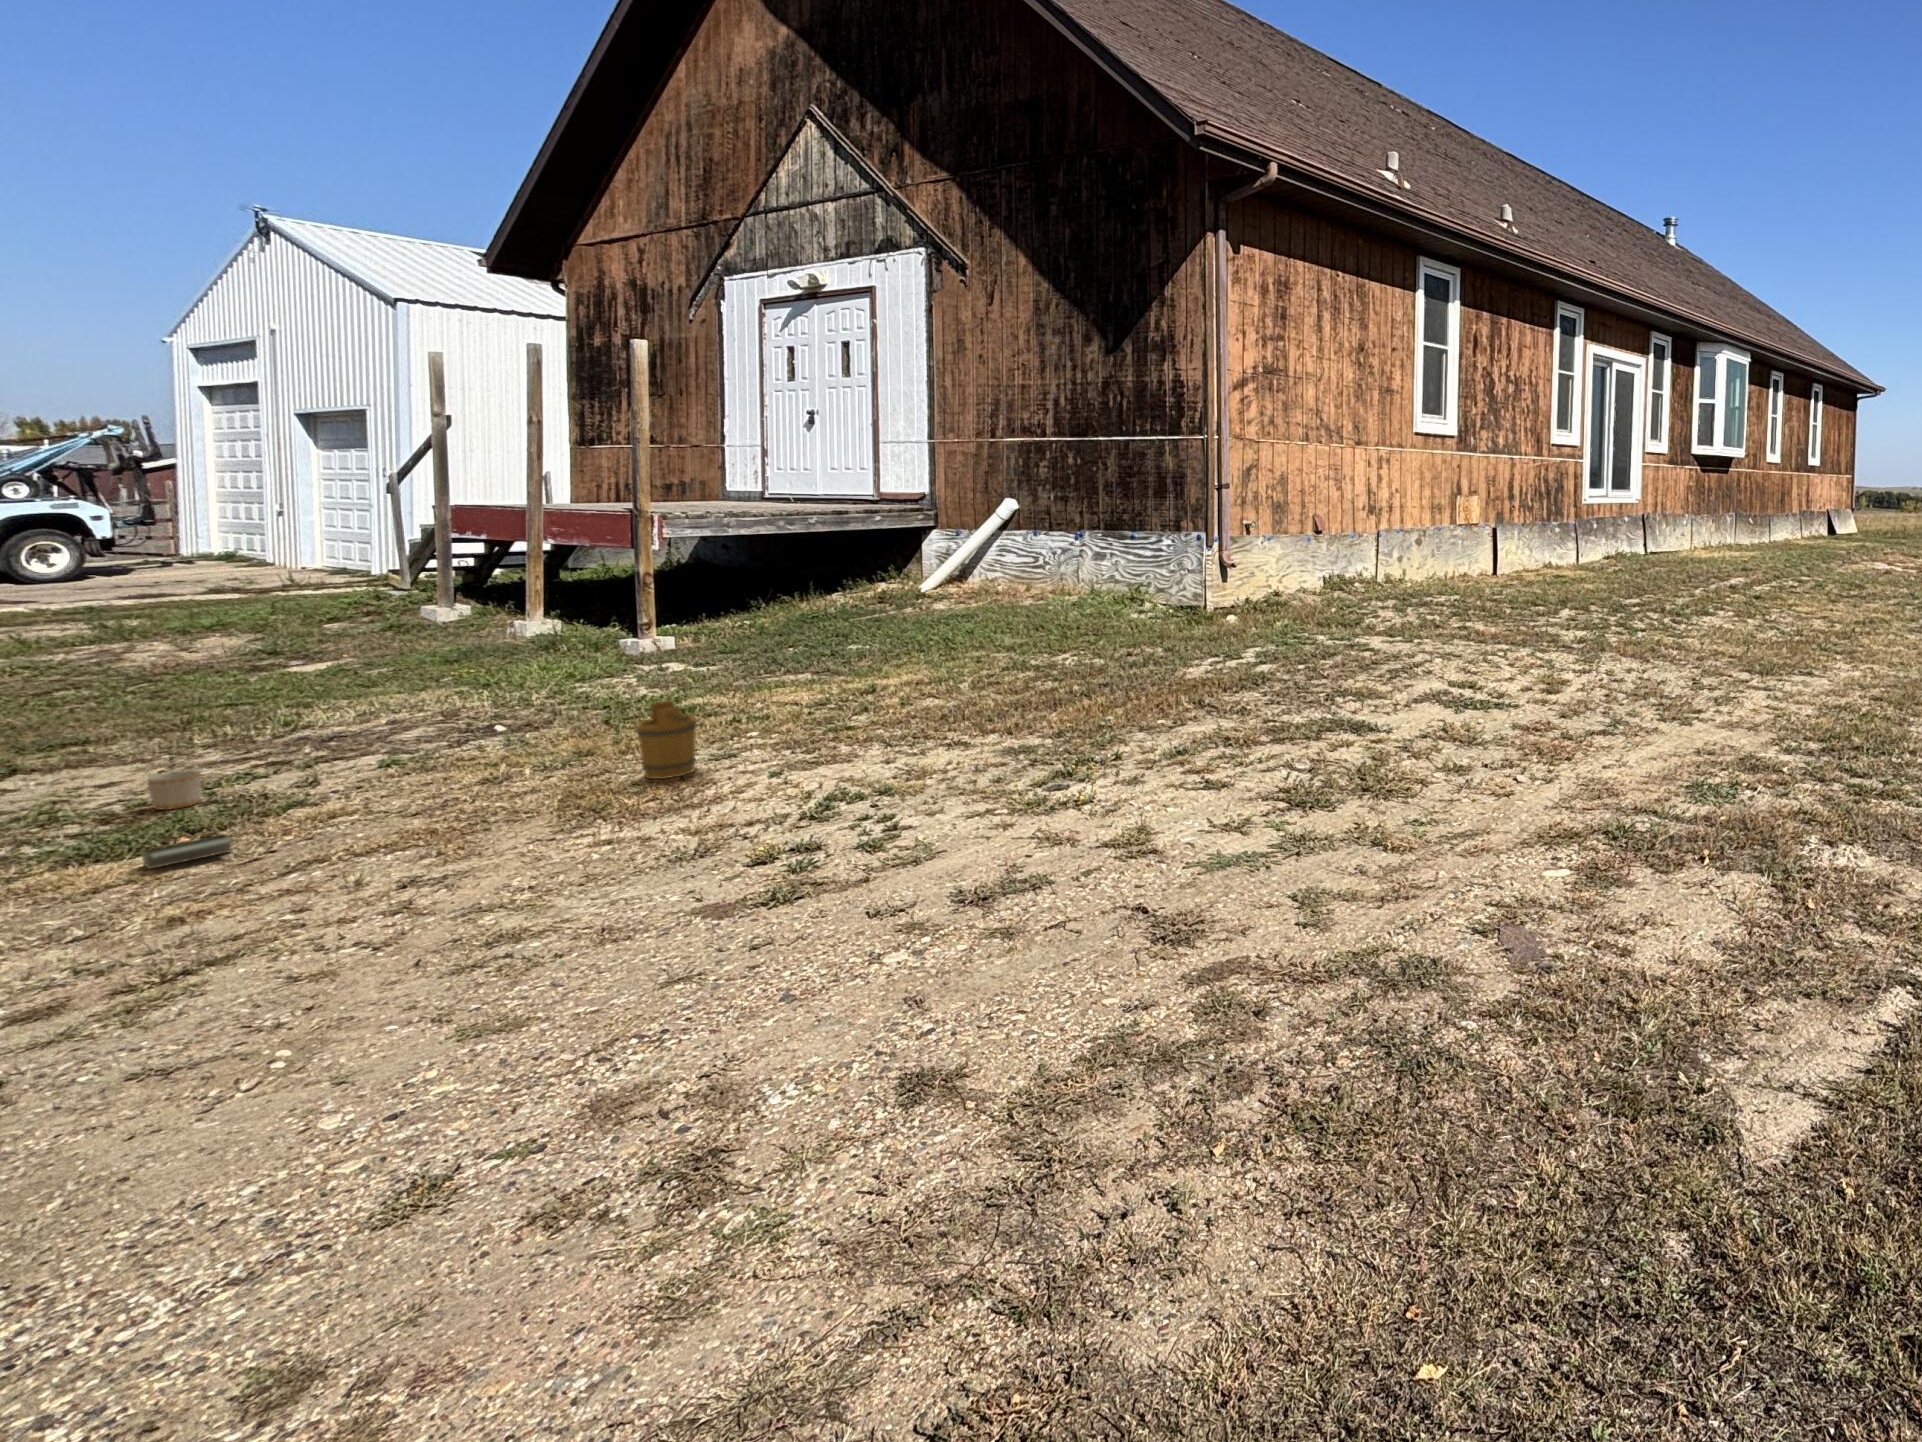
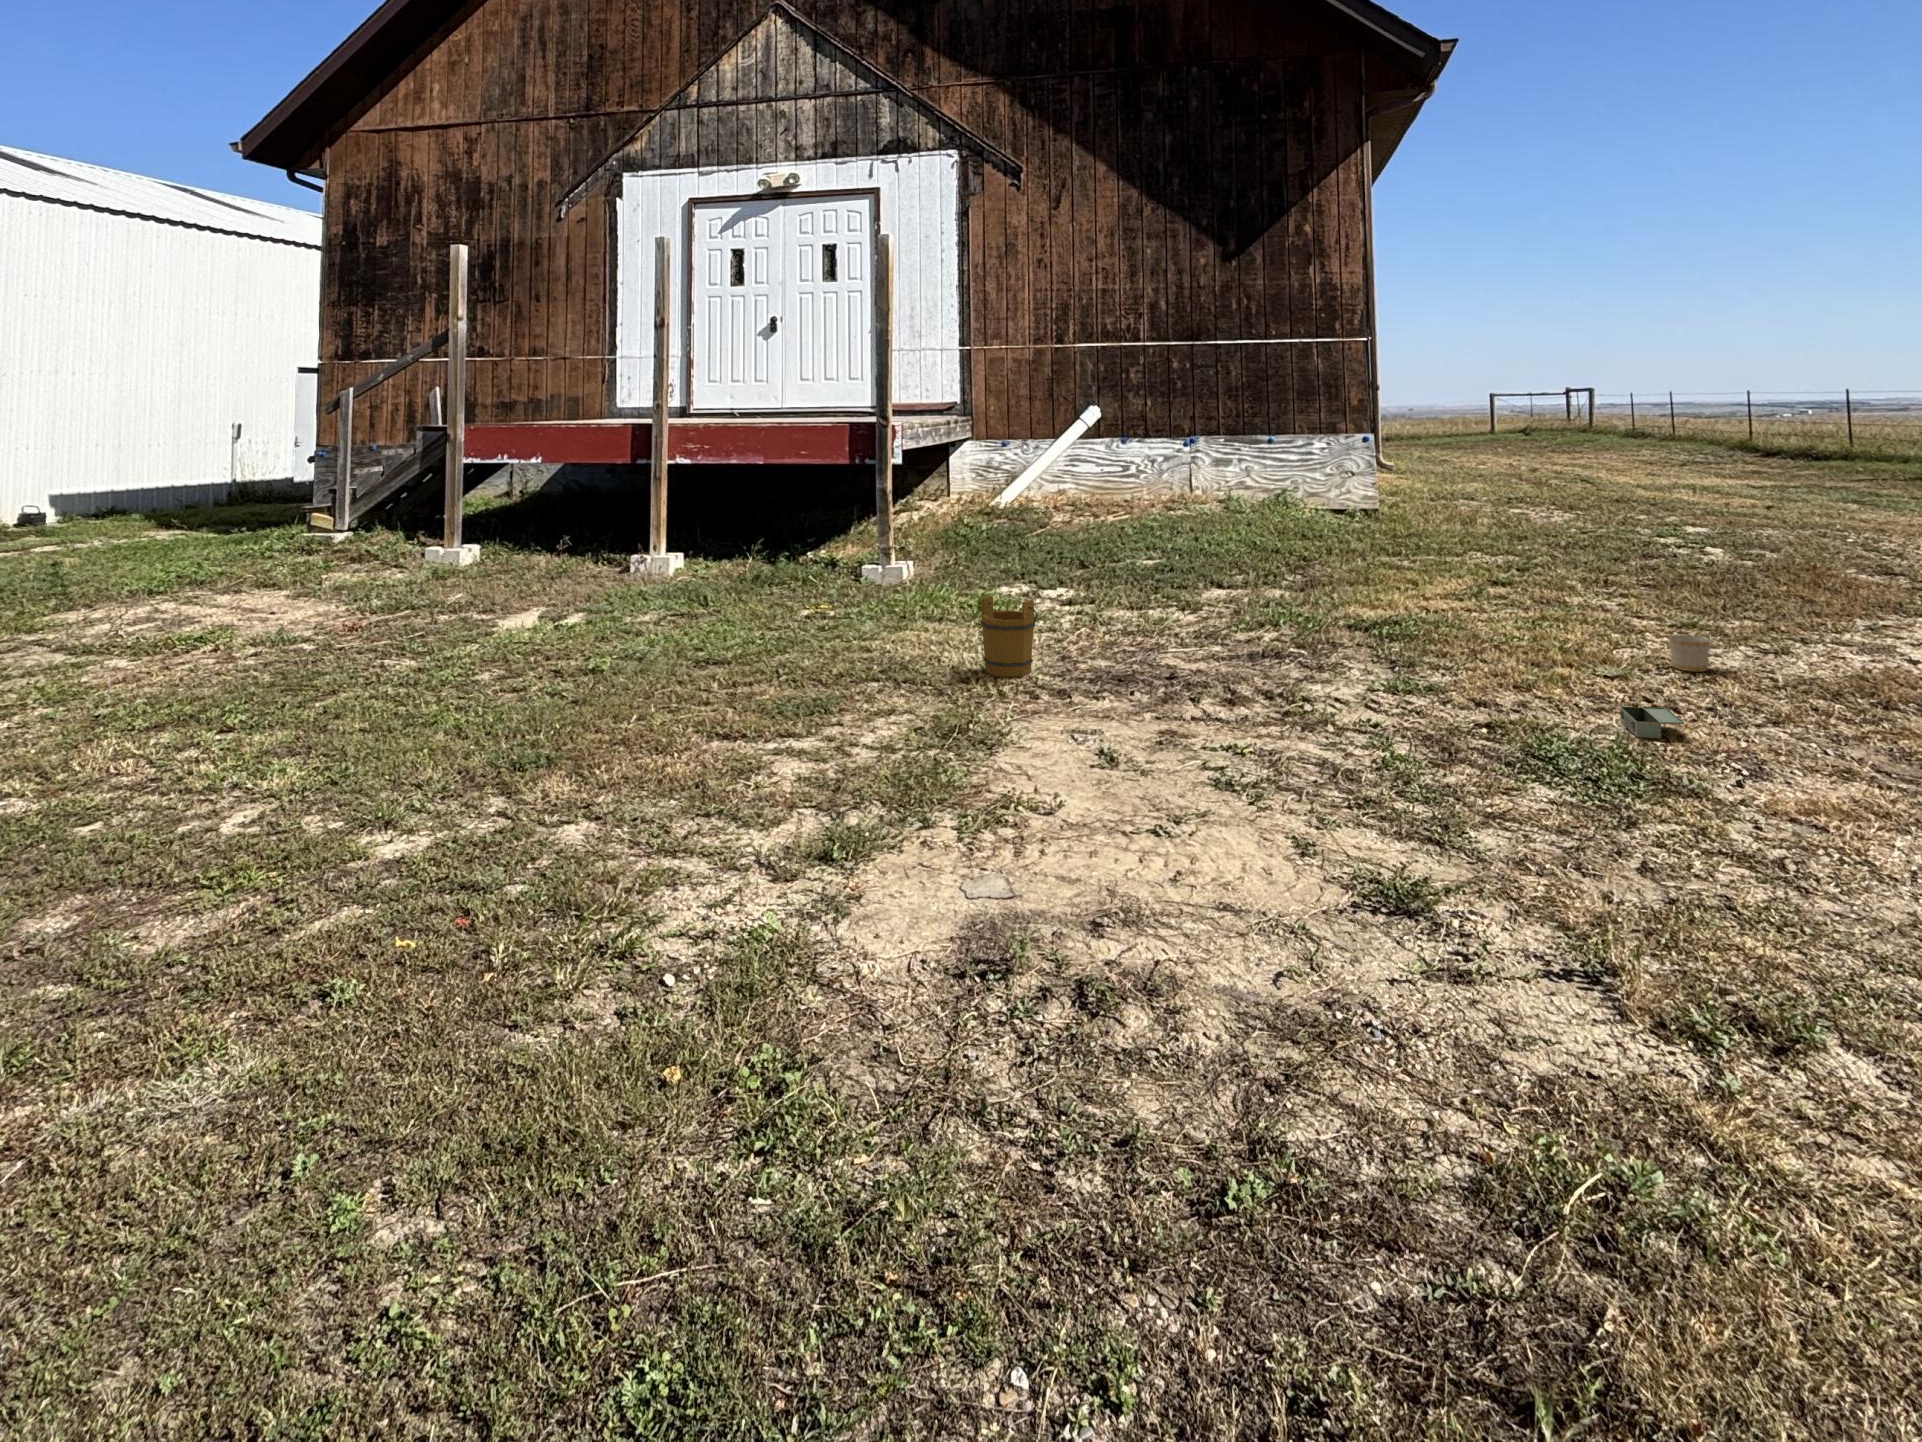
bucket: present [636,700,698,779] -> present [981,595,1037,677]
planter: present [147,770,201,810] -> present [1669,635,1710,672]

